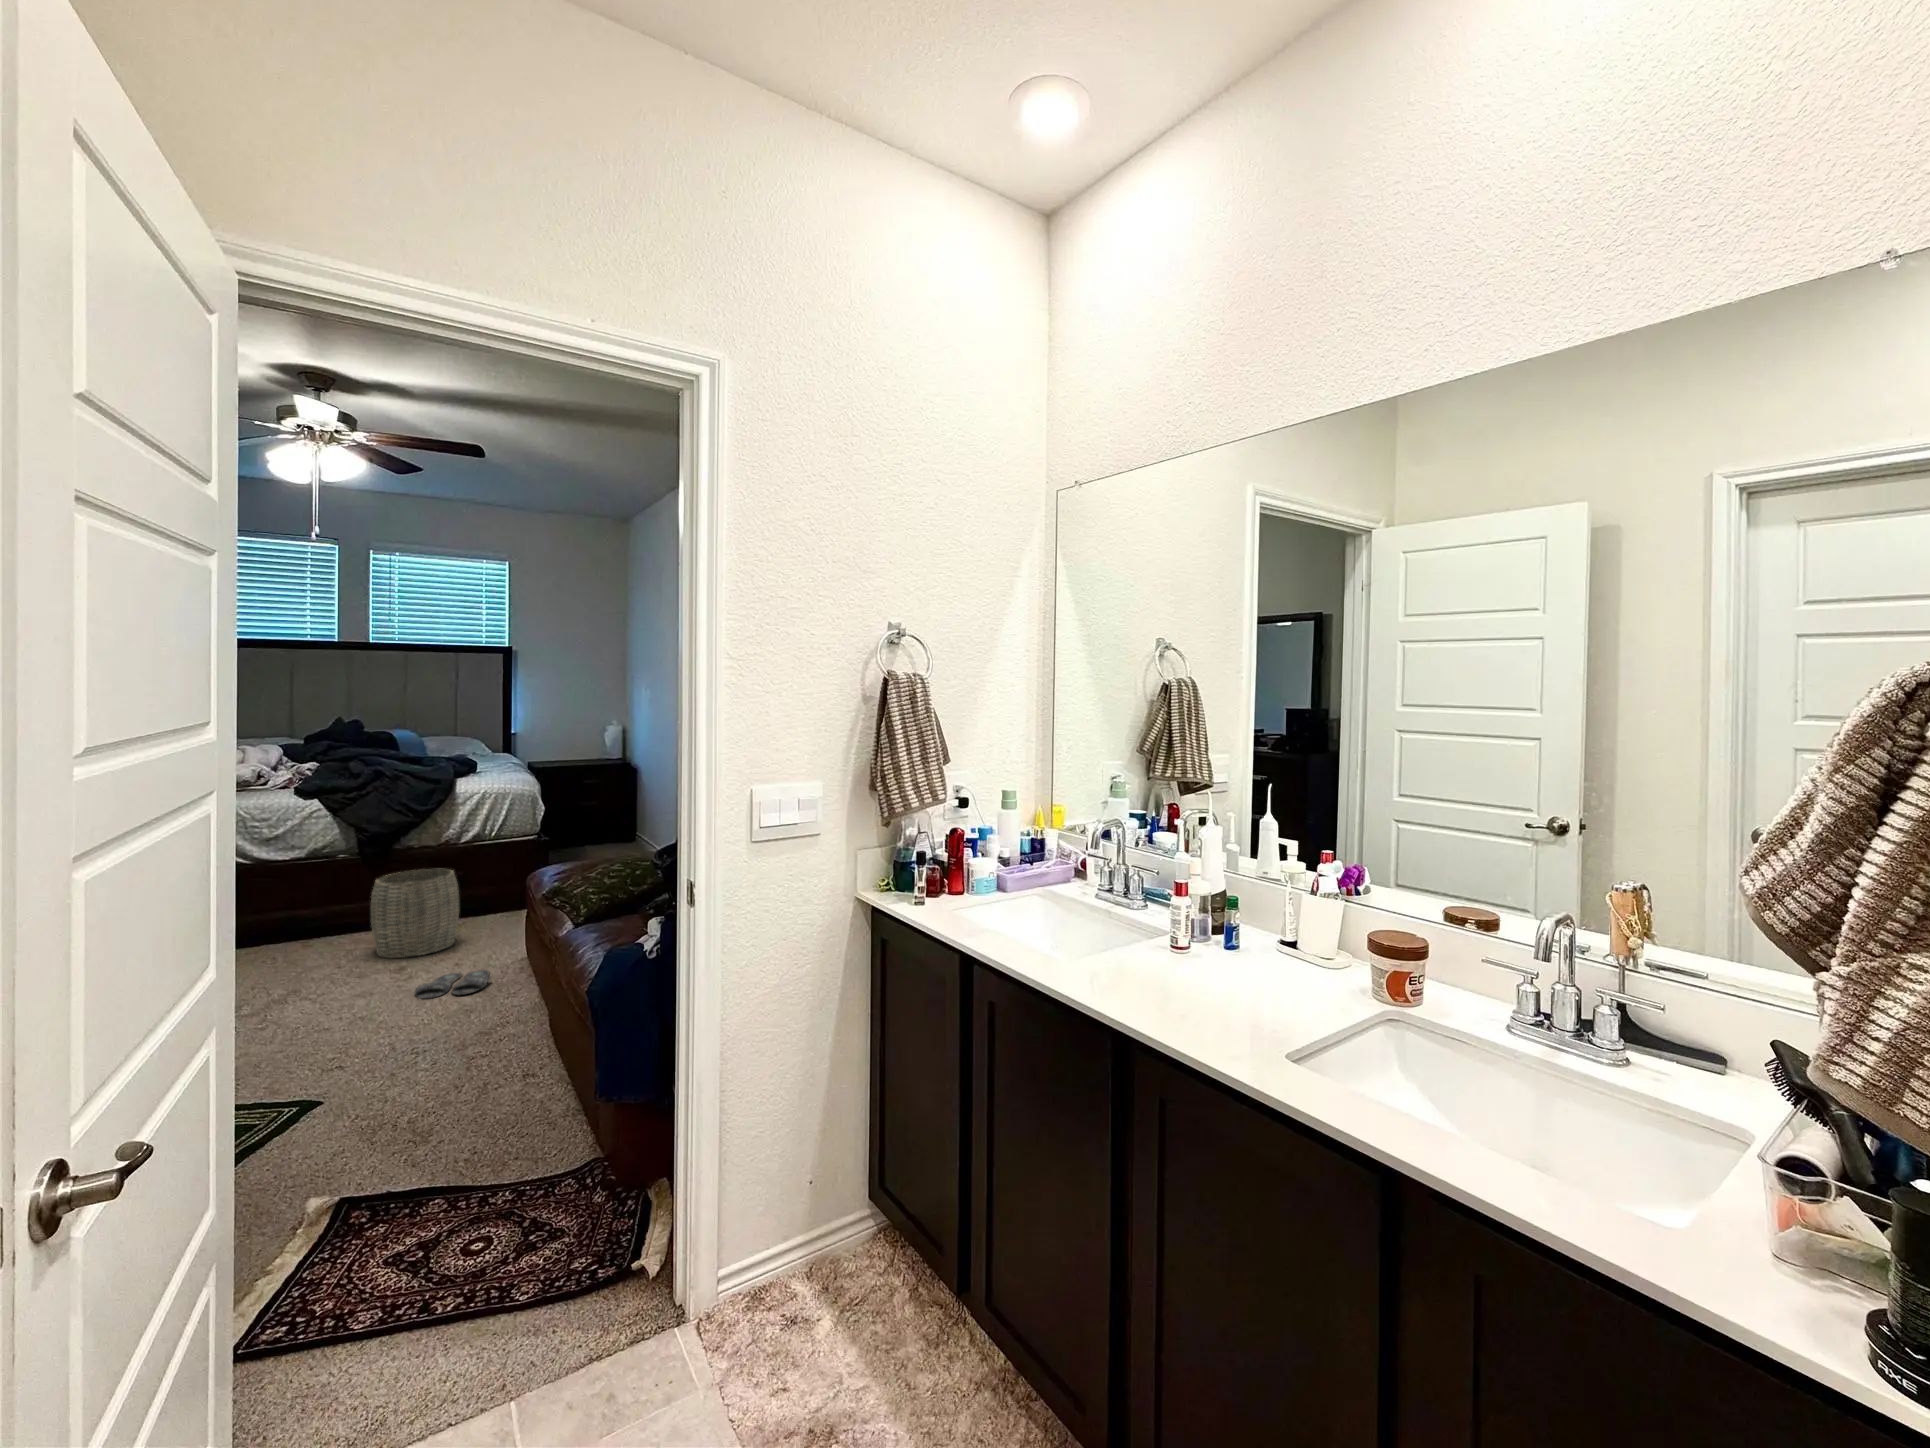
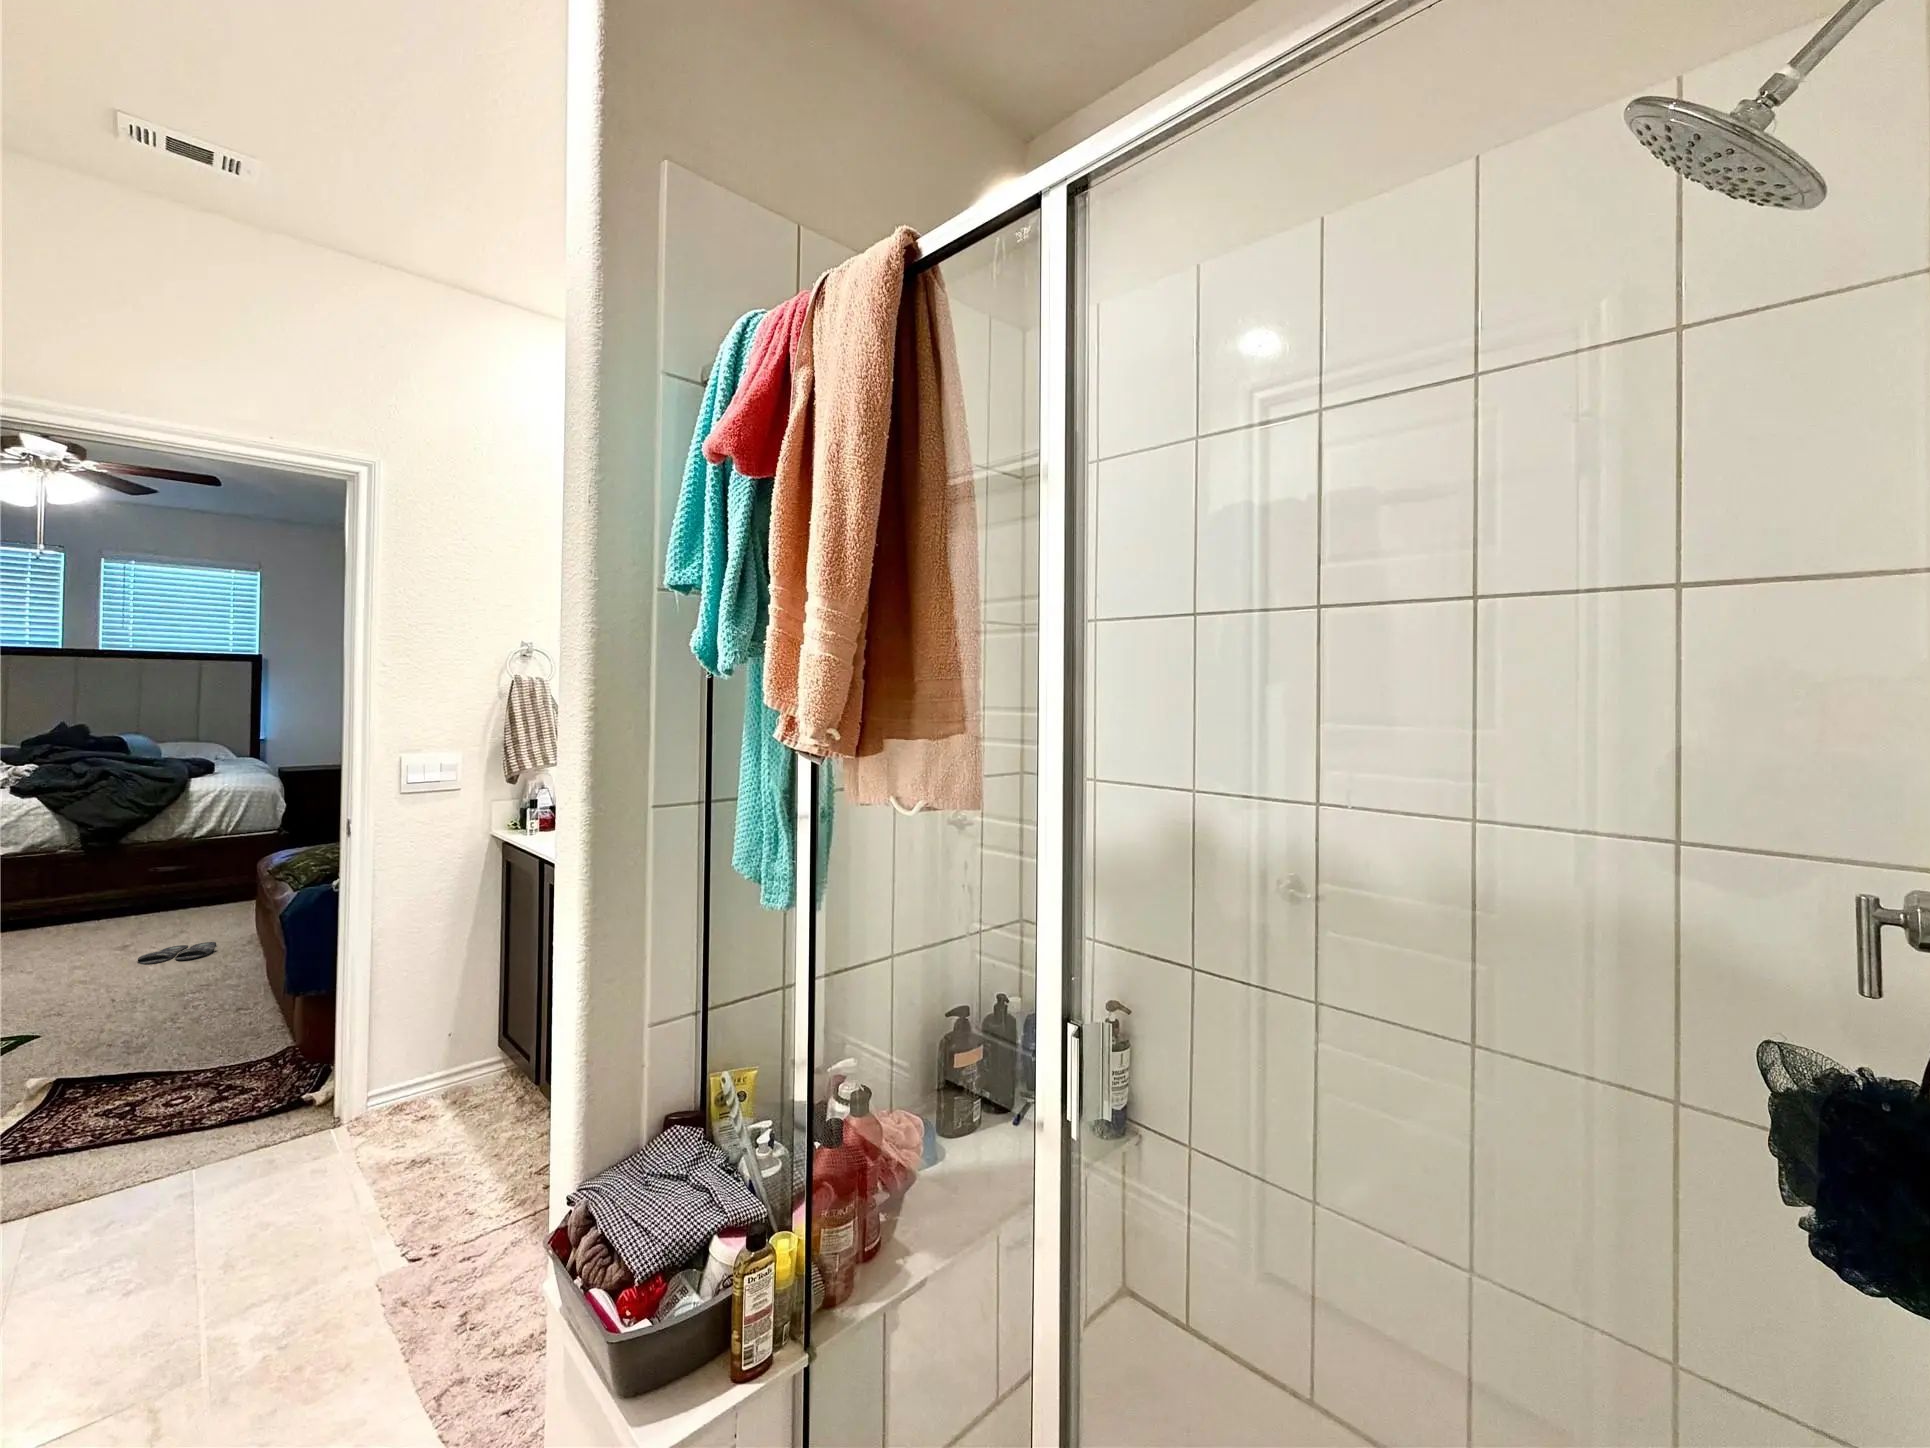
woven basket: present [371,869,459,958] -> none [94,858,189,938]

